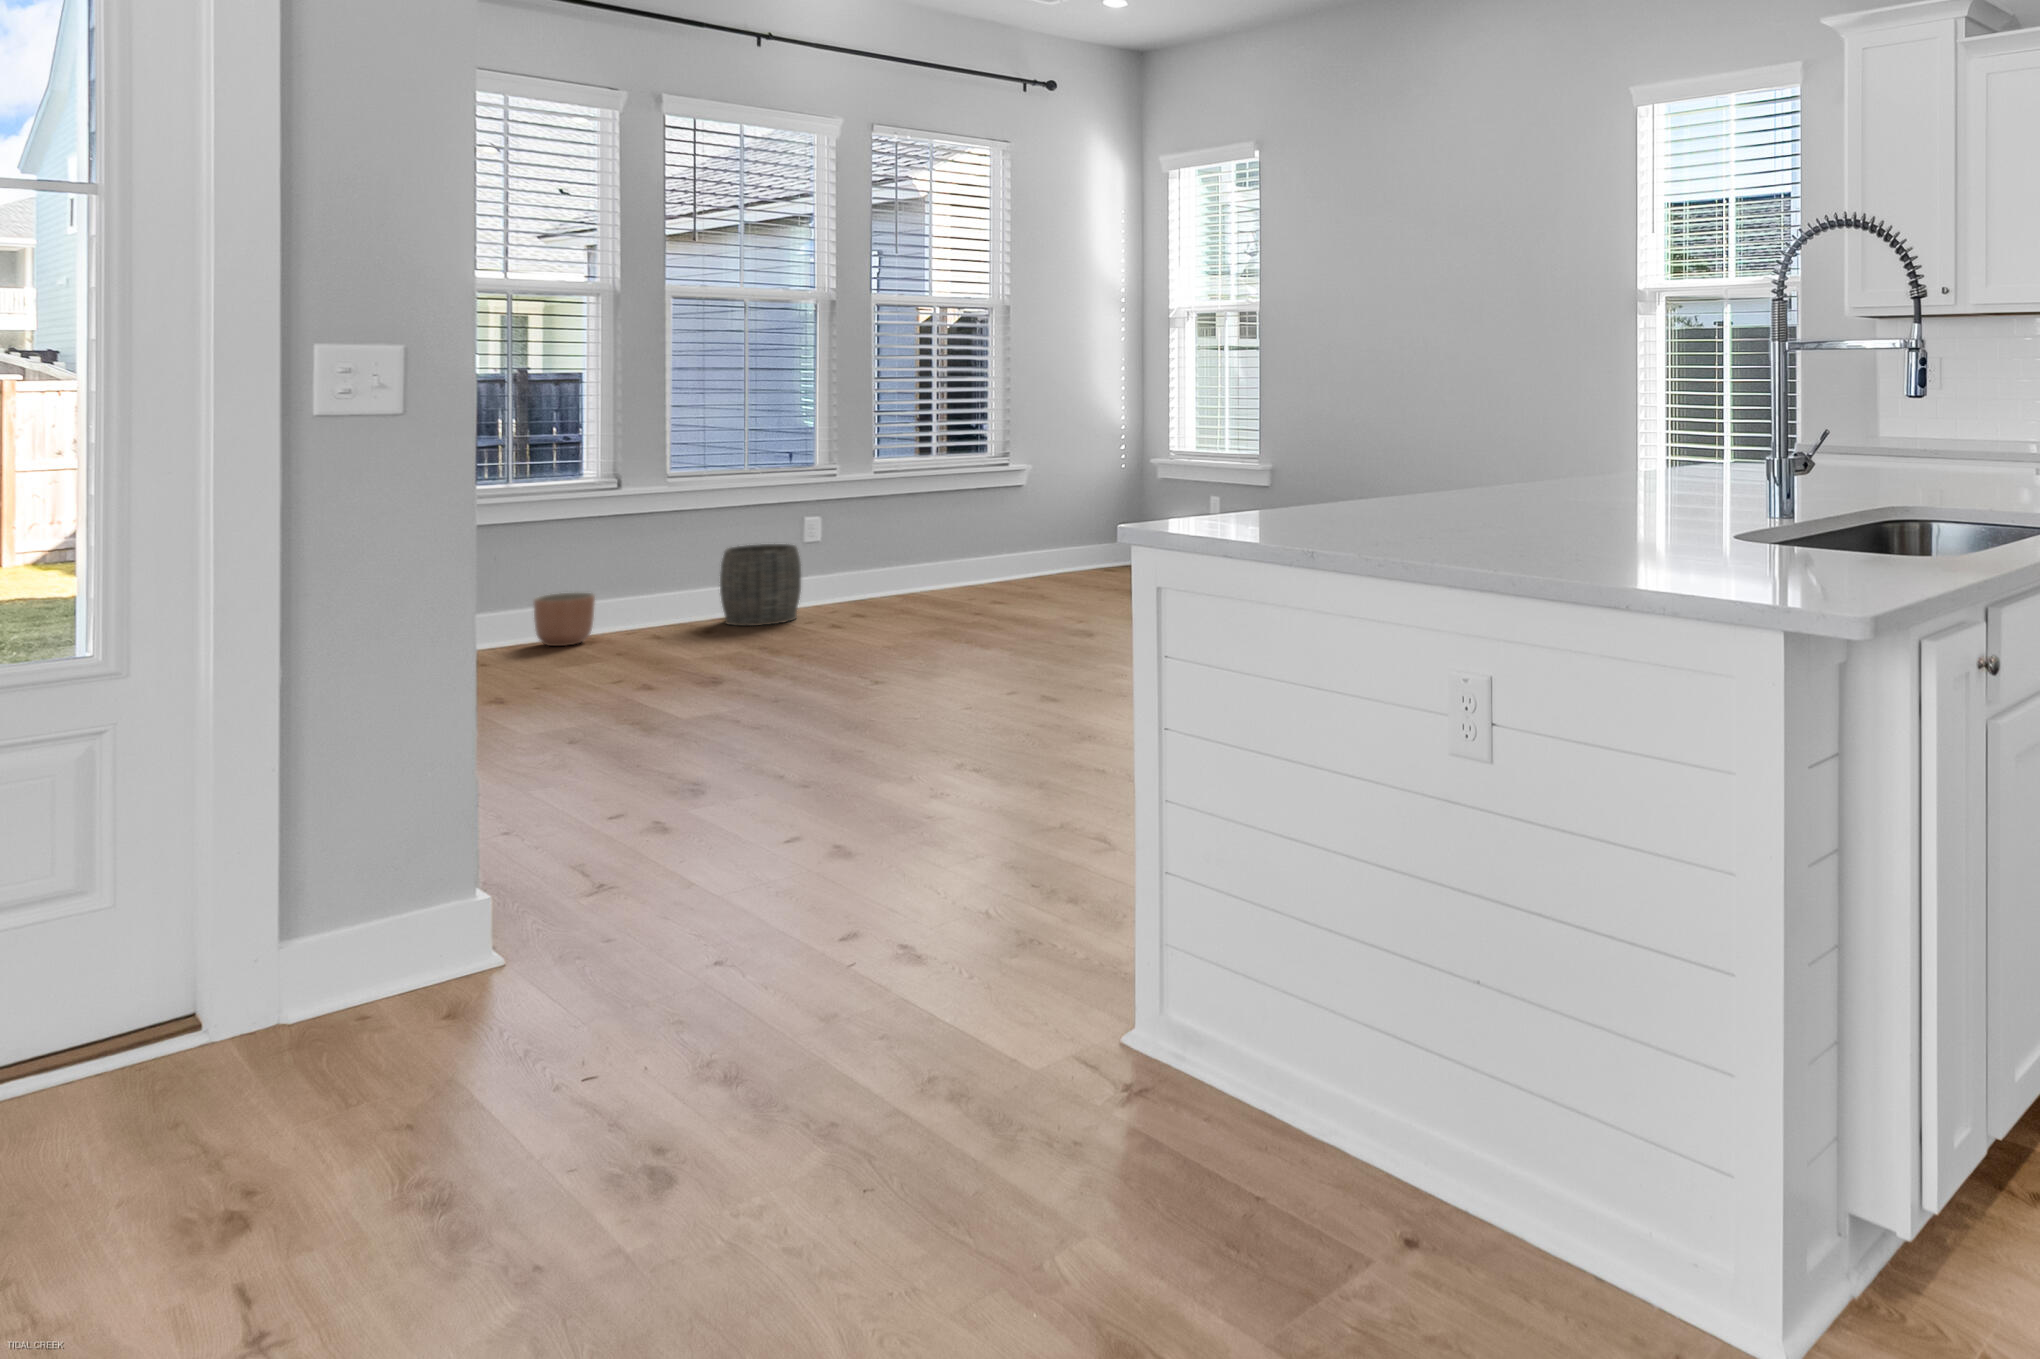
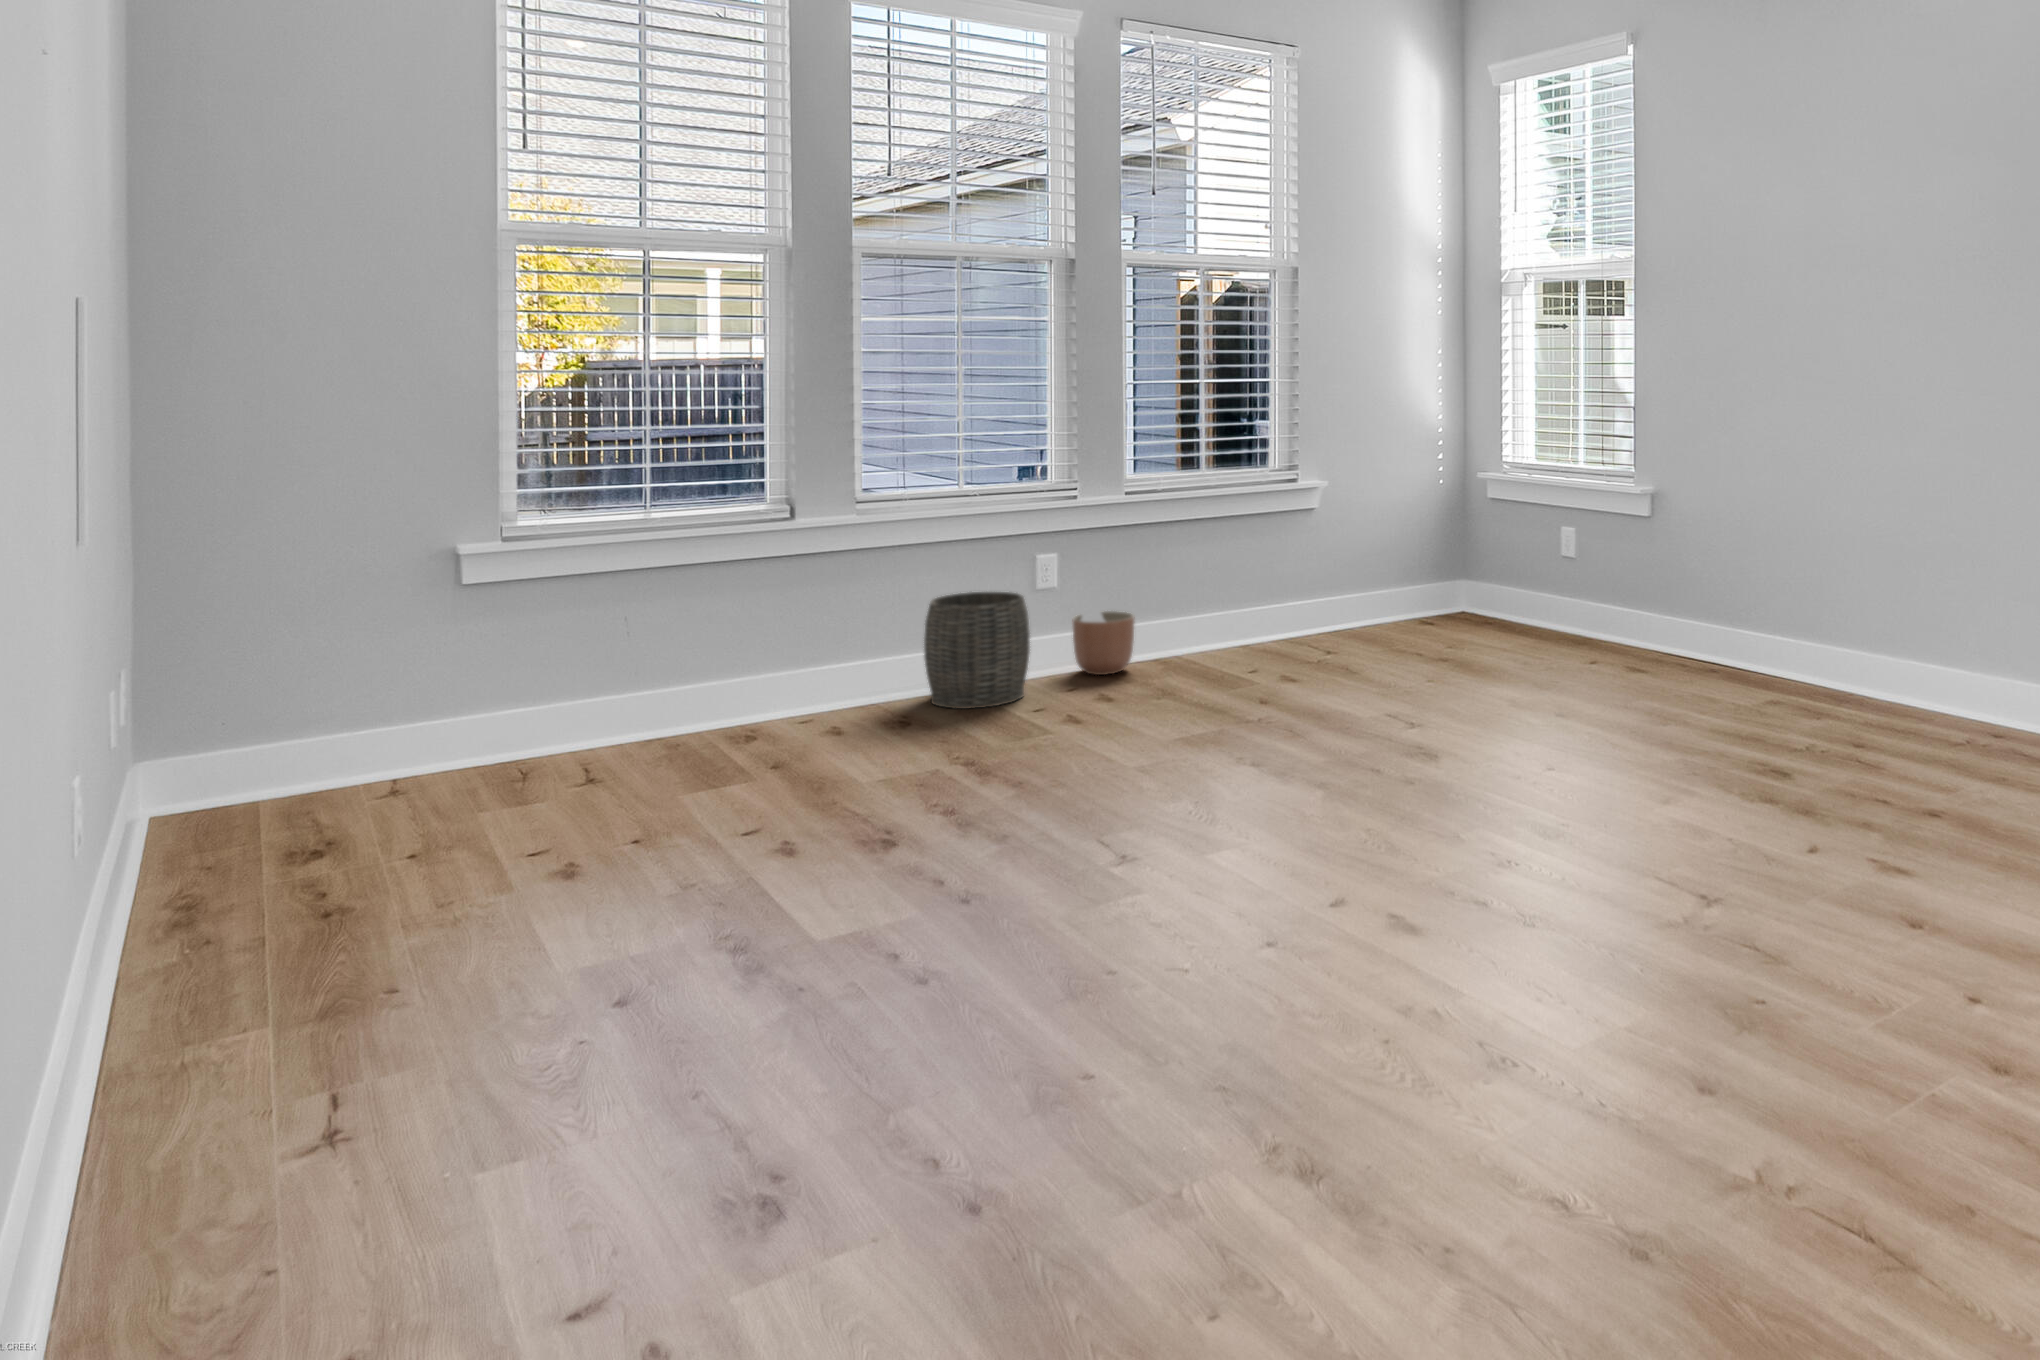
planter: present [534,592,595,646] -> present [1072,611,1134,675]

